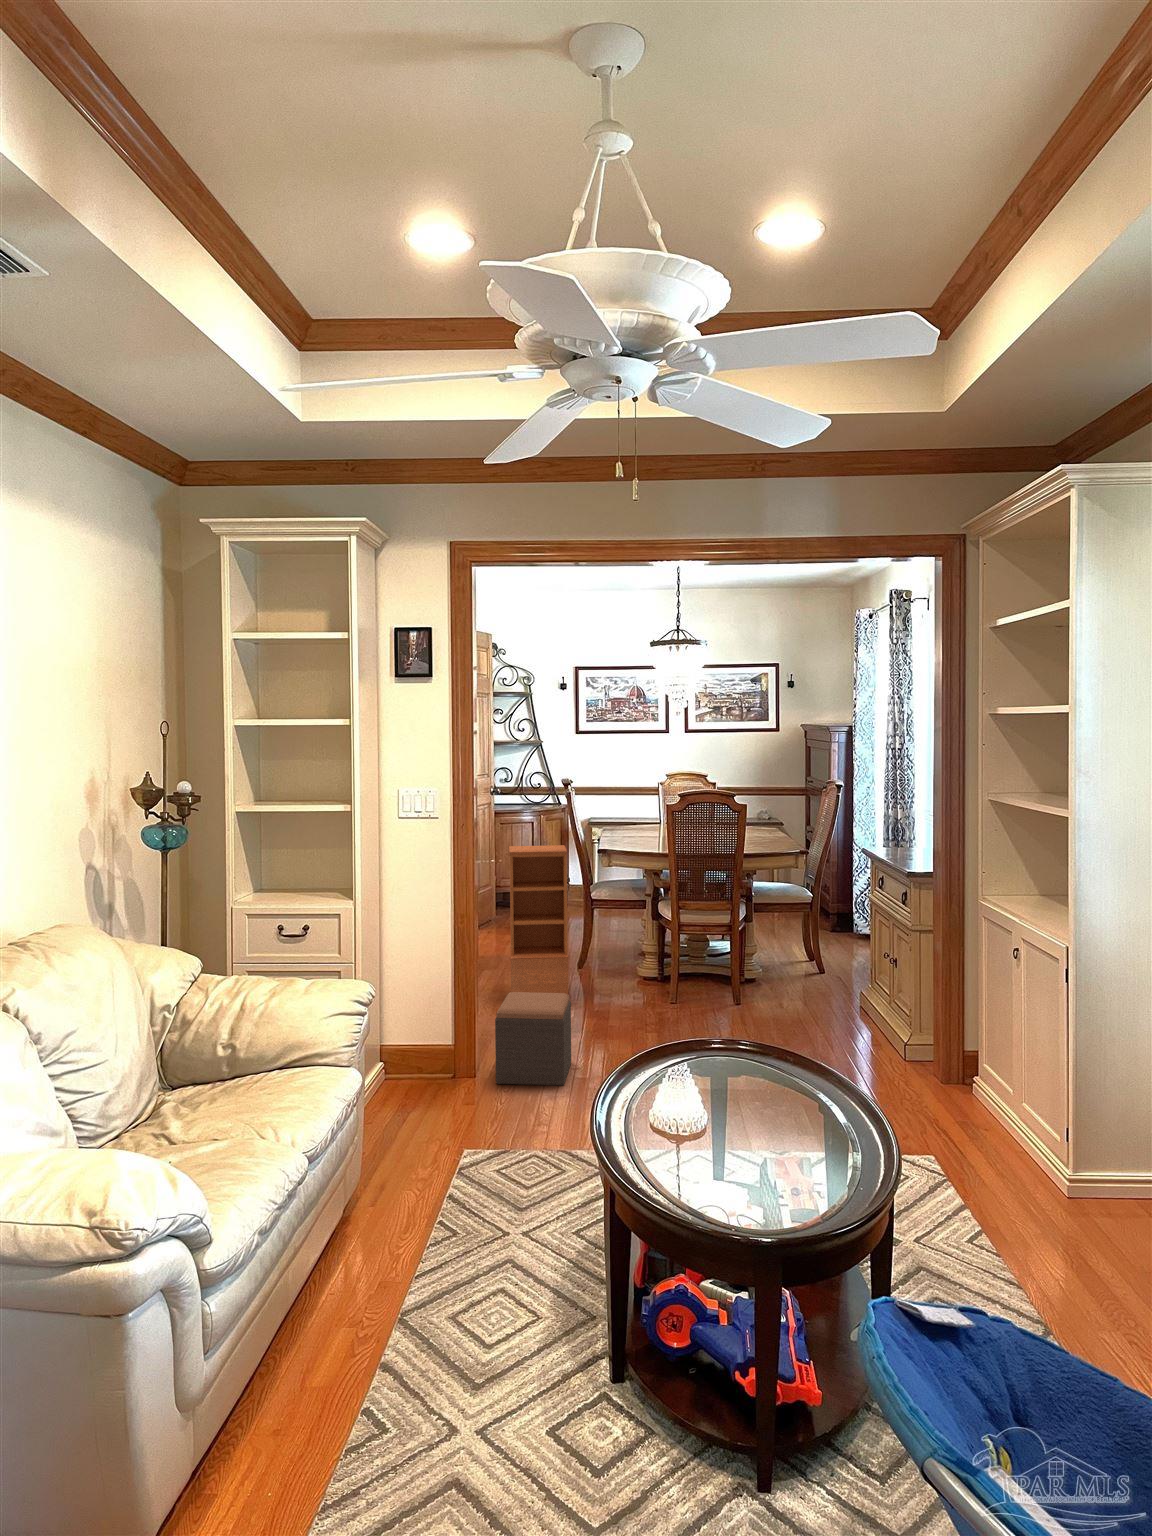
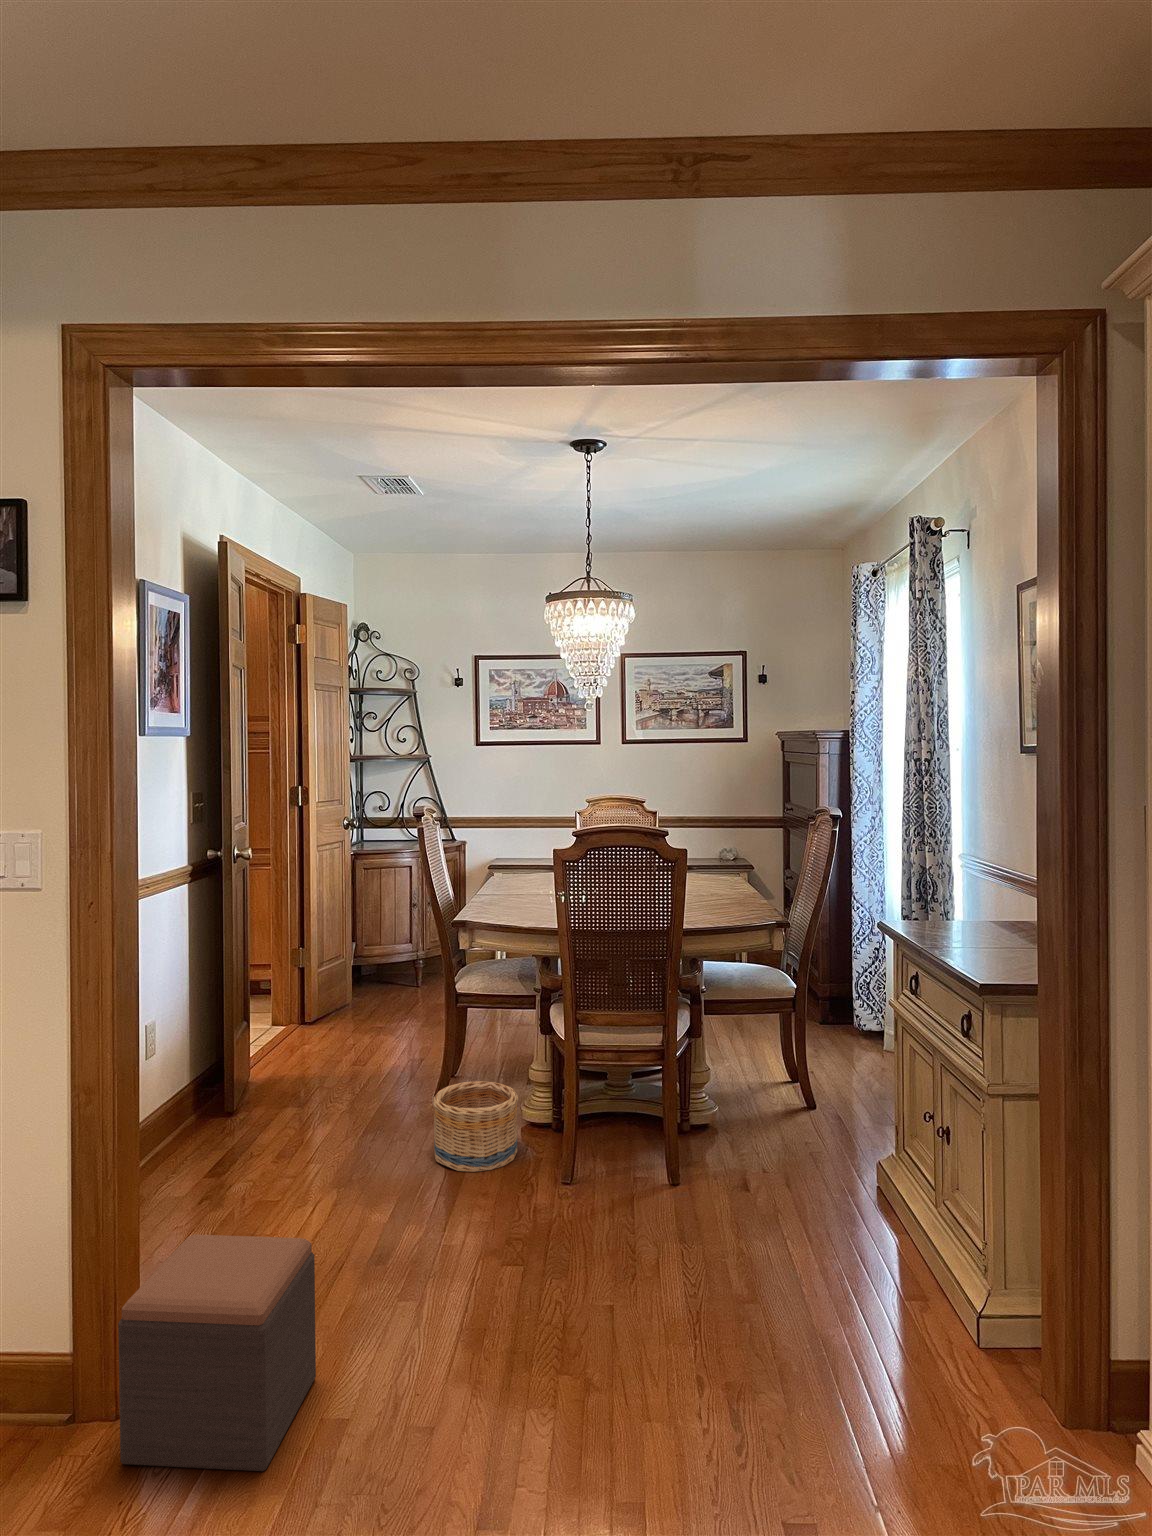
bookcase: present [509,845,568,994] -> none [278,914,388,1199]
basket: none [591,948,643,997] -> present [432,1081,519,1172]

